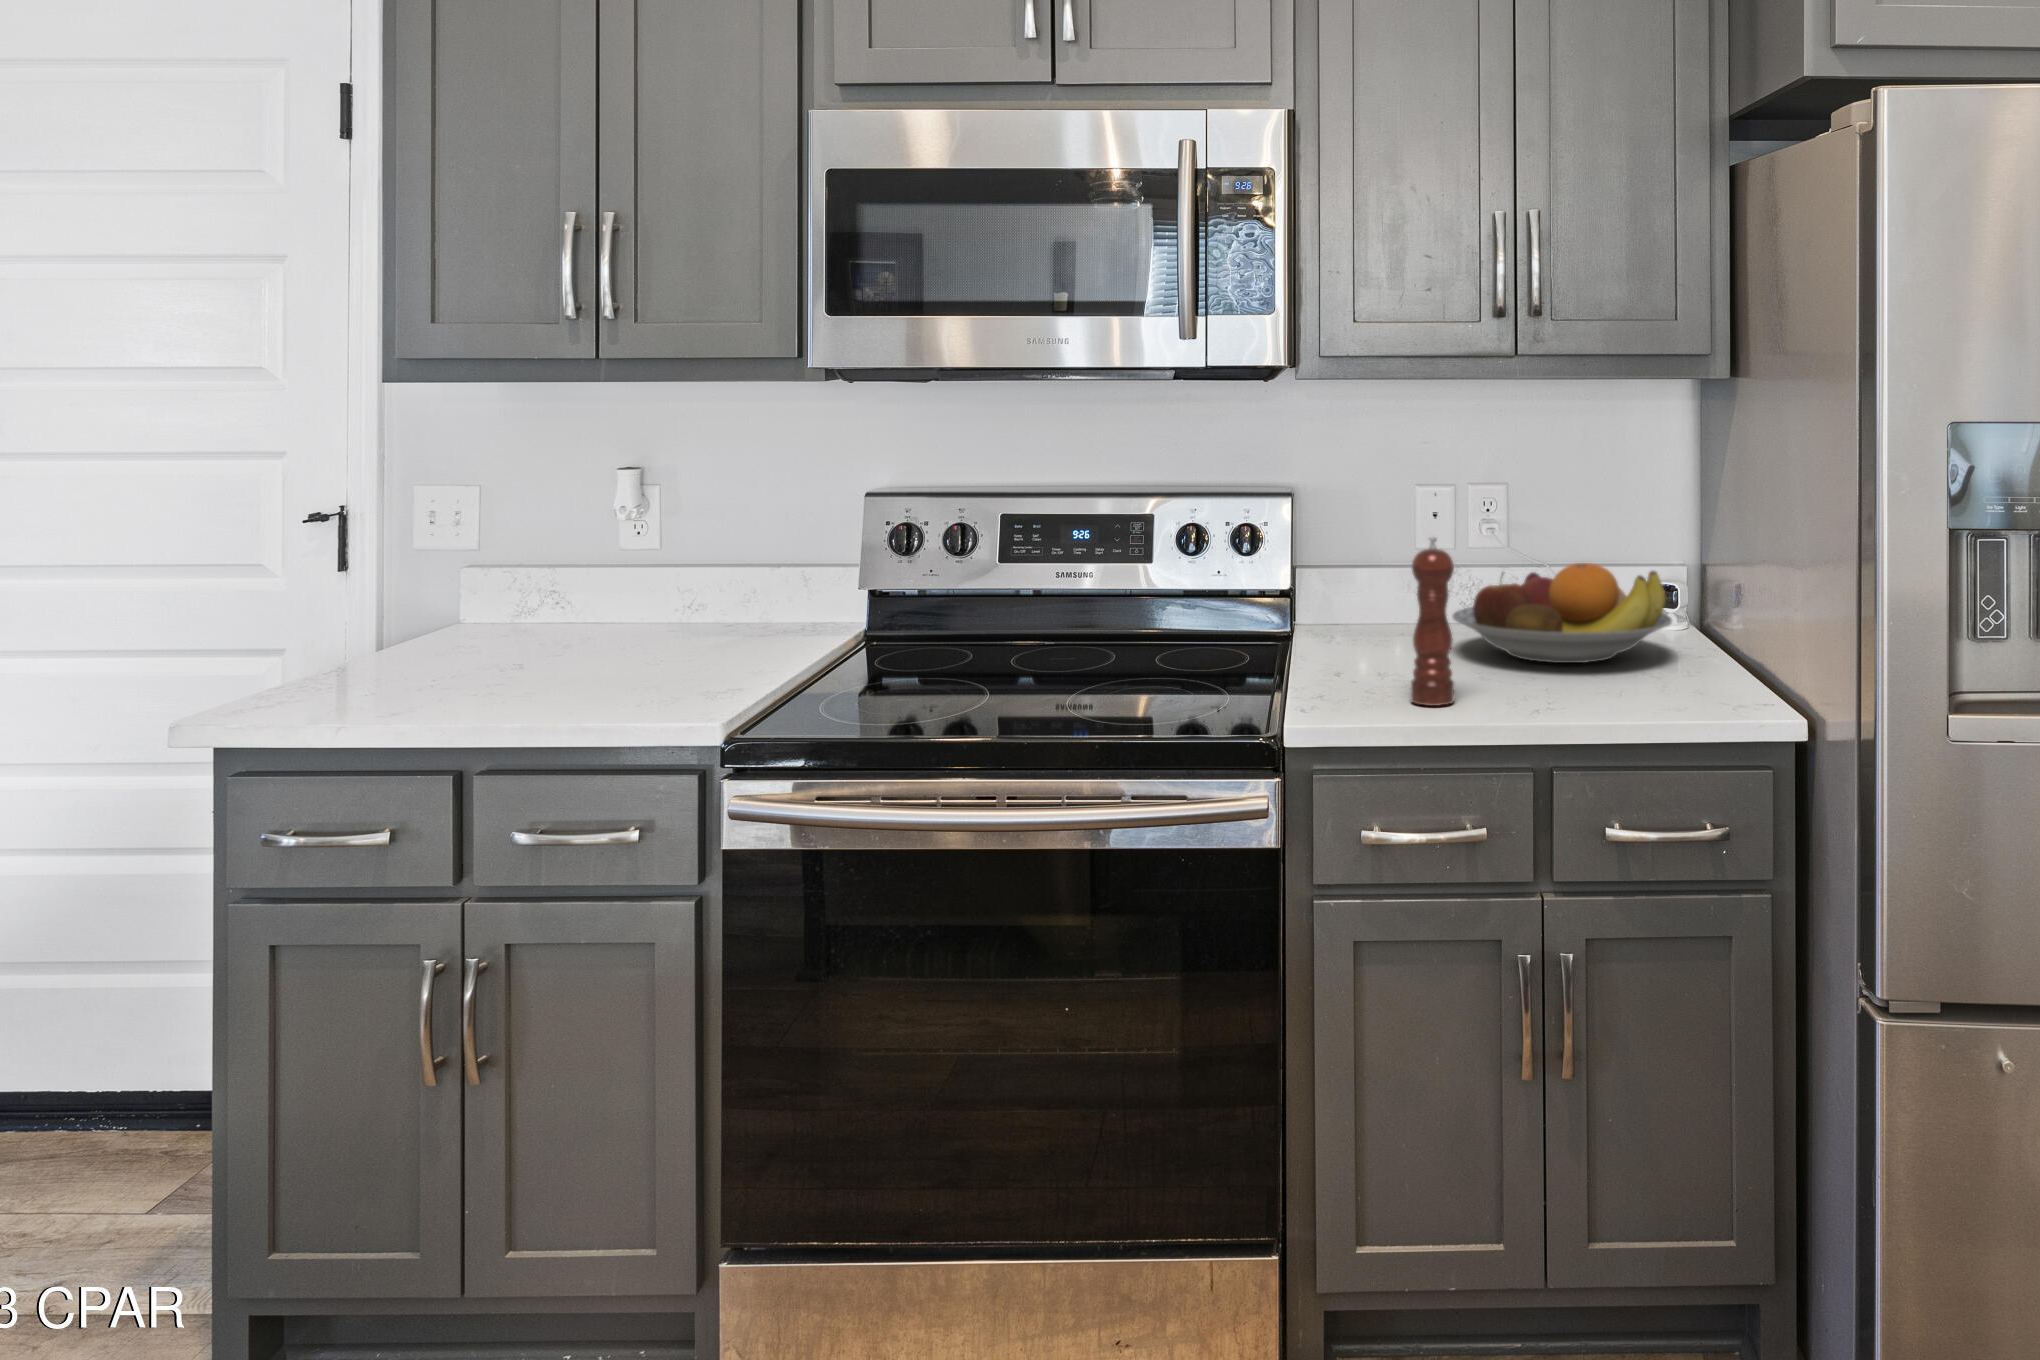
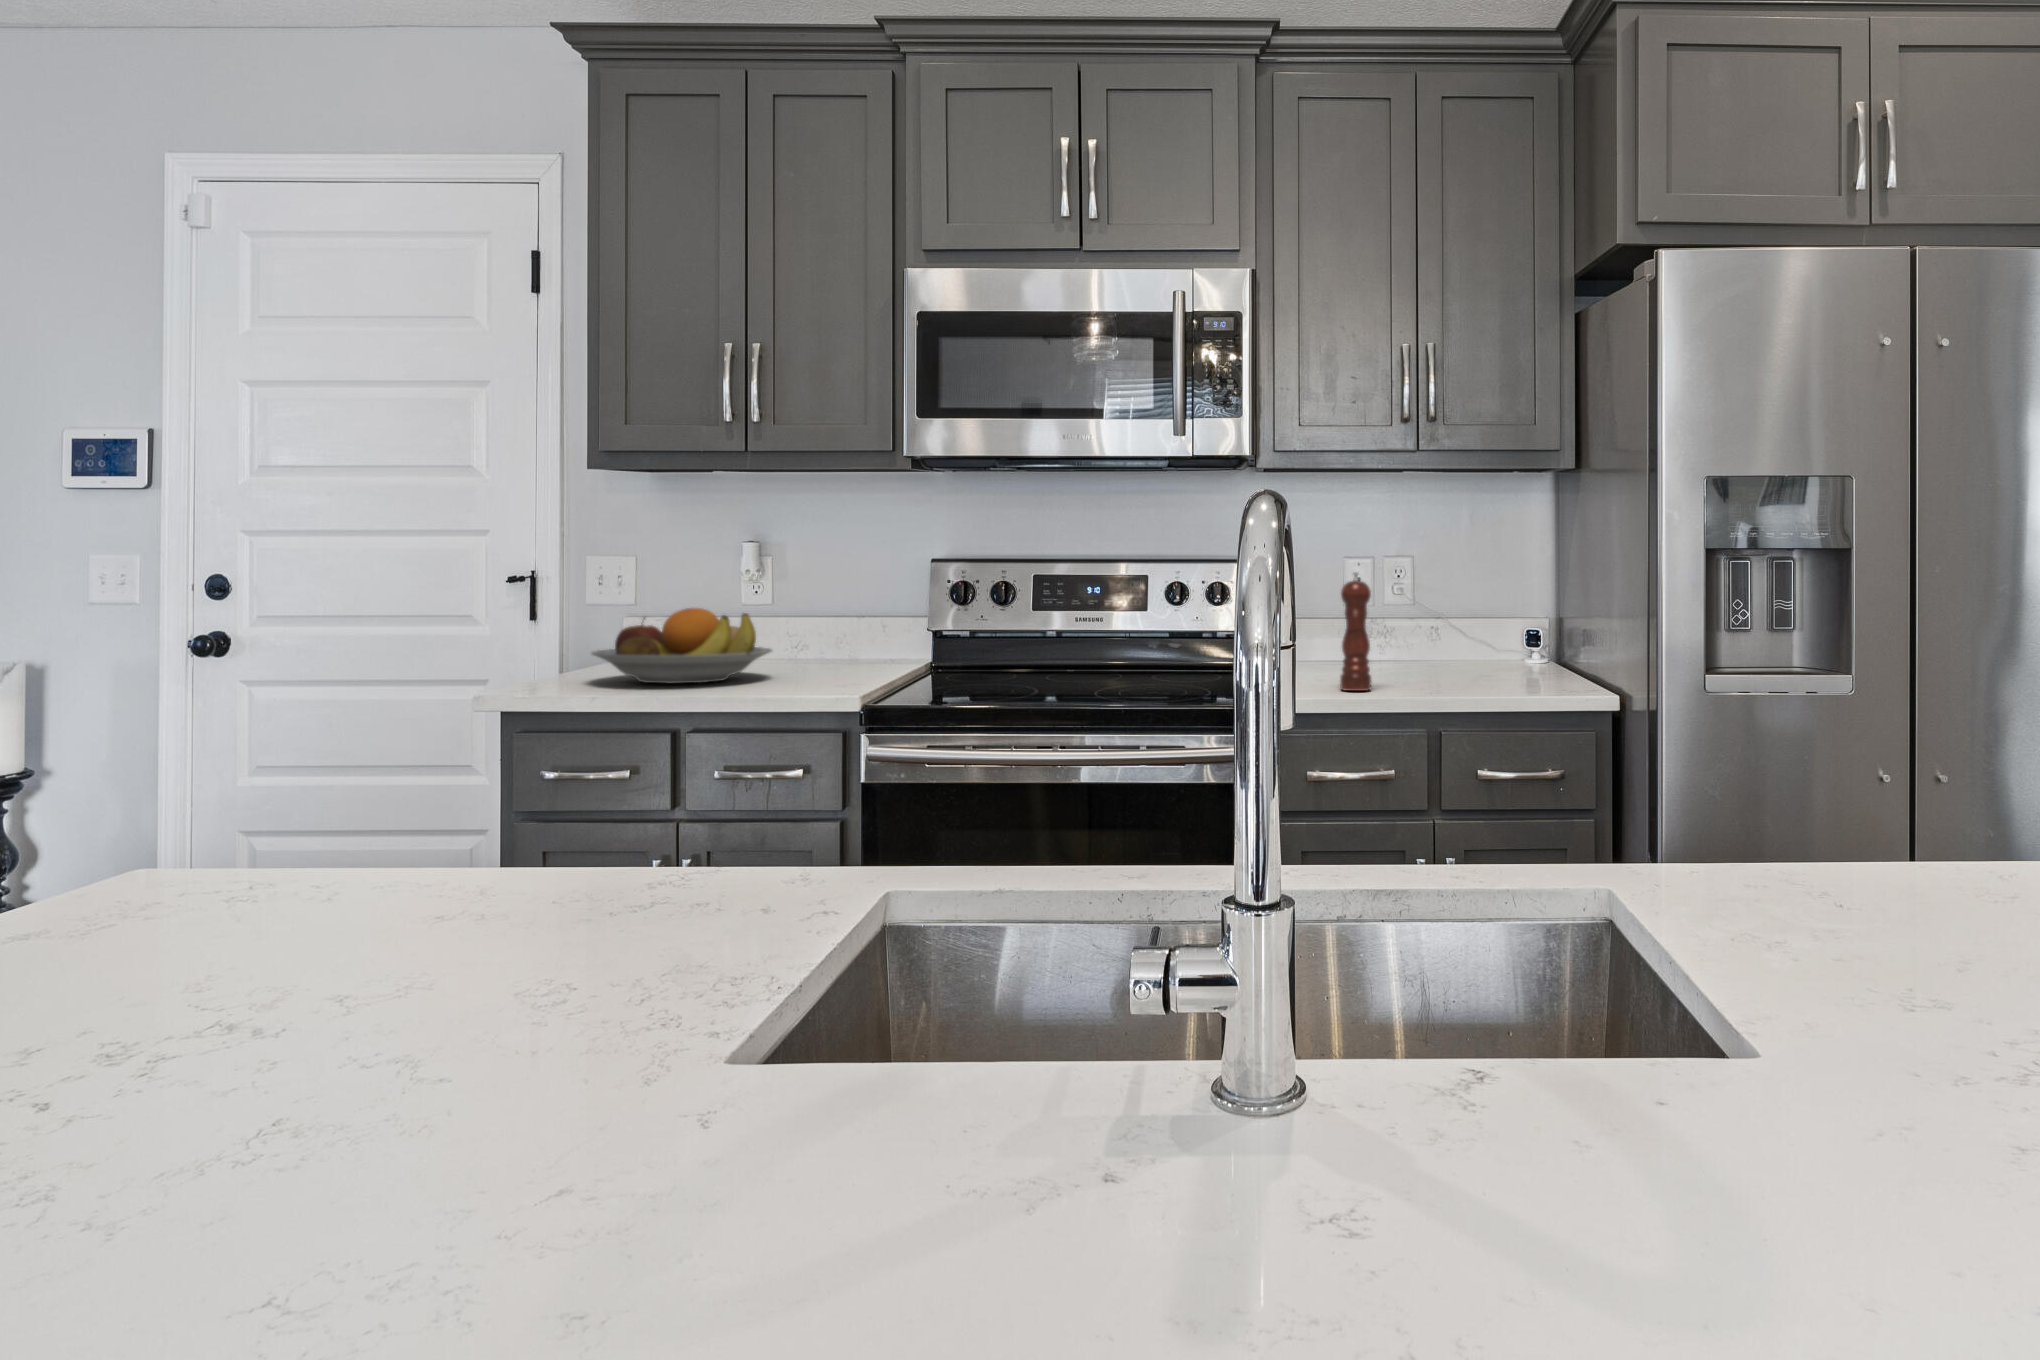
fruit bowl: present [1453,563,1672,663] -> present [592,608,772,683]

